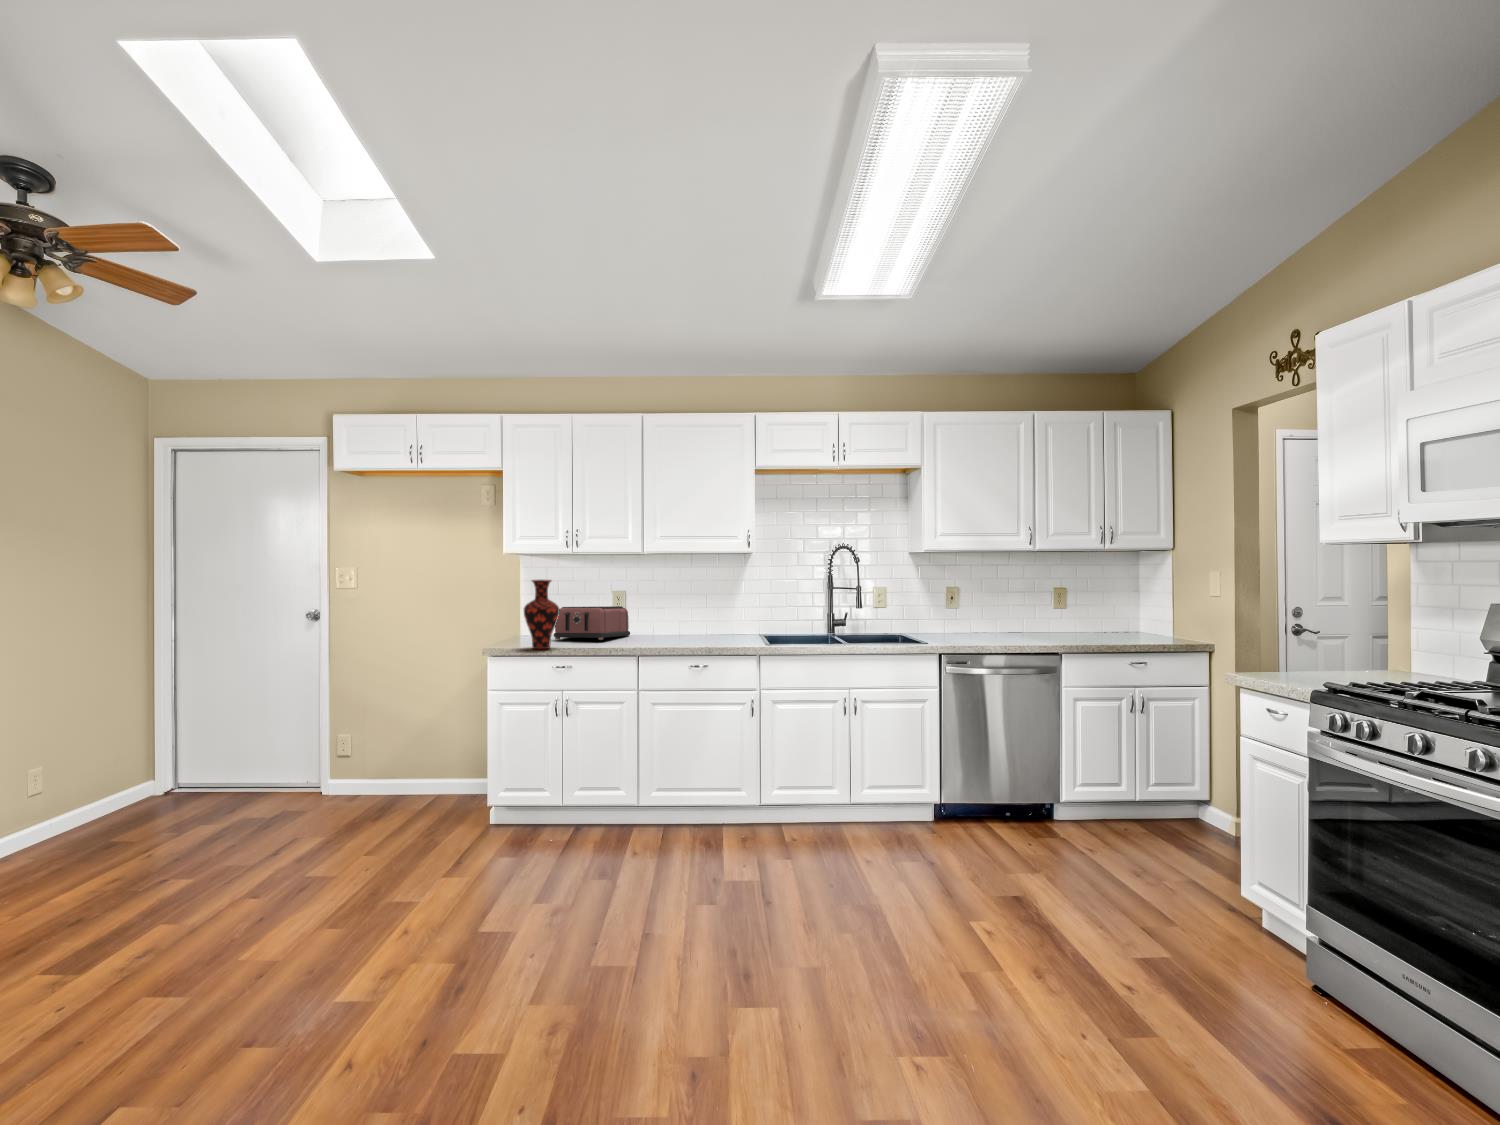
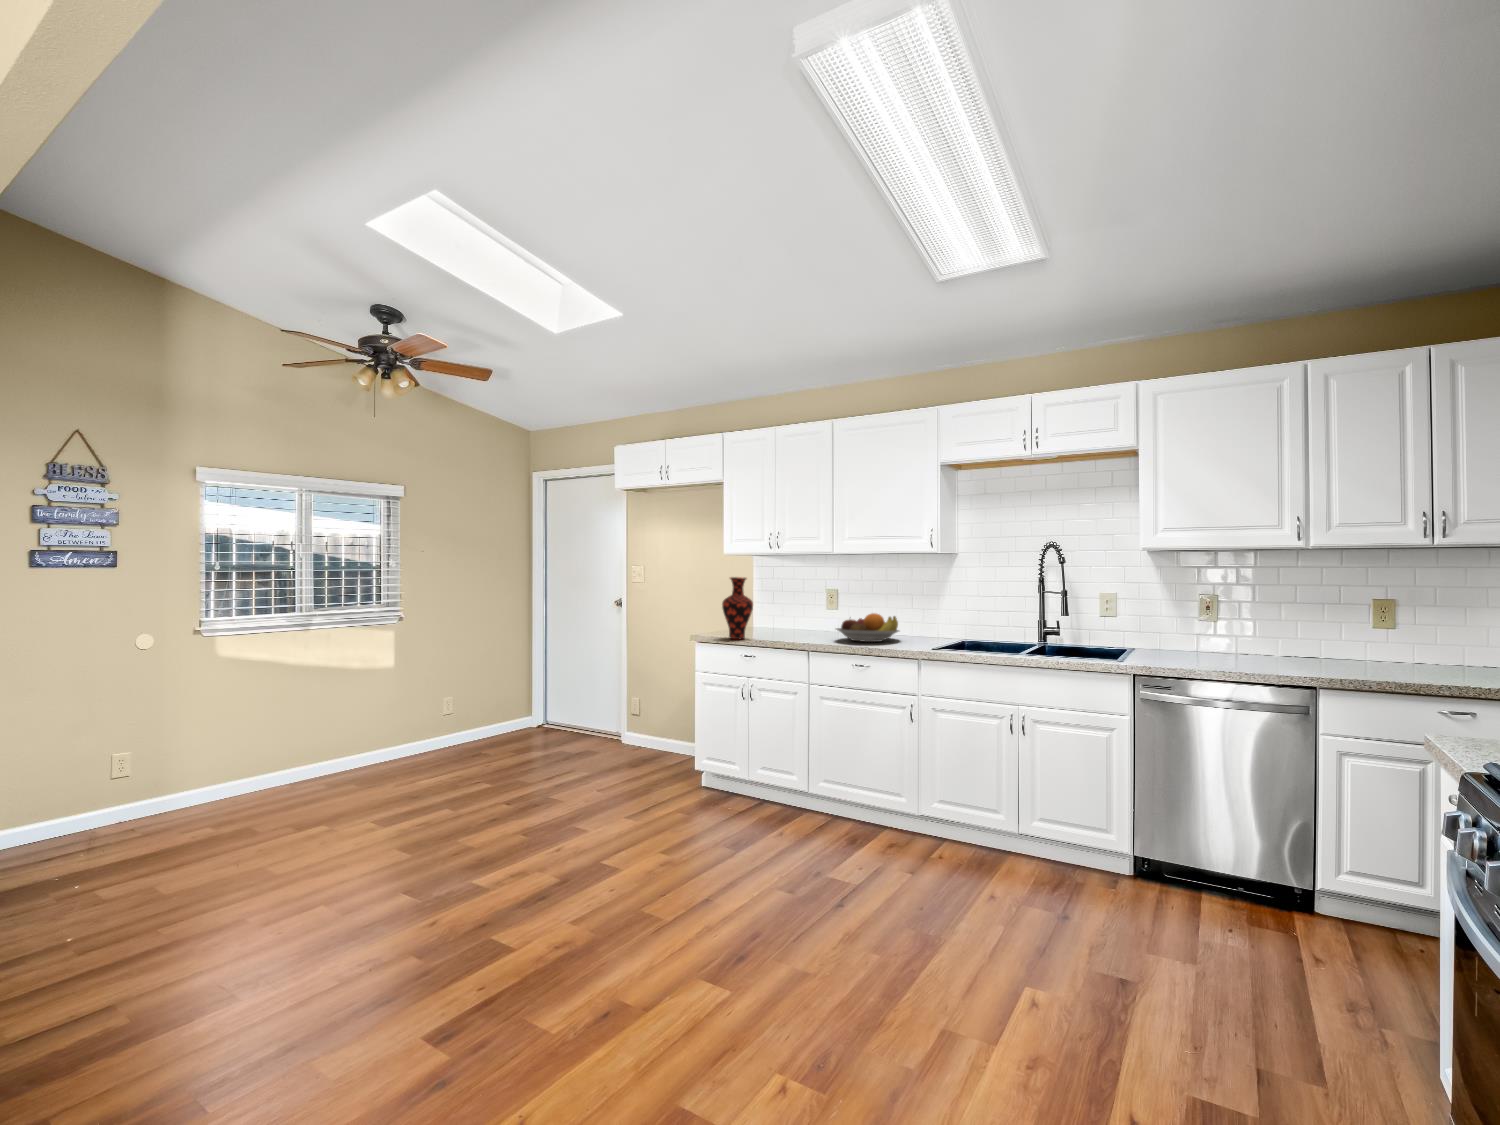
toaster: present [554,606,630,640] -> none [765,602,838,634]
fruit bowl: none [650,614,716,643] -> present [836,613,899,642]

